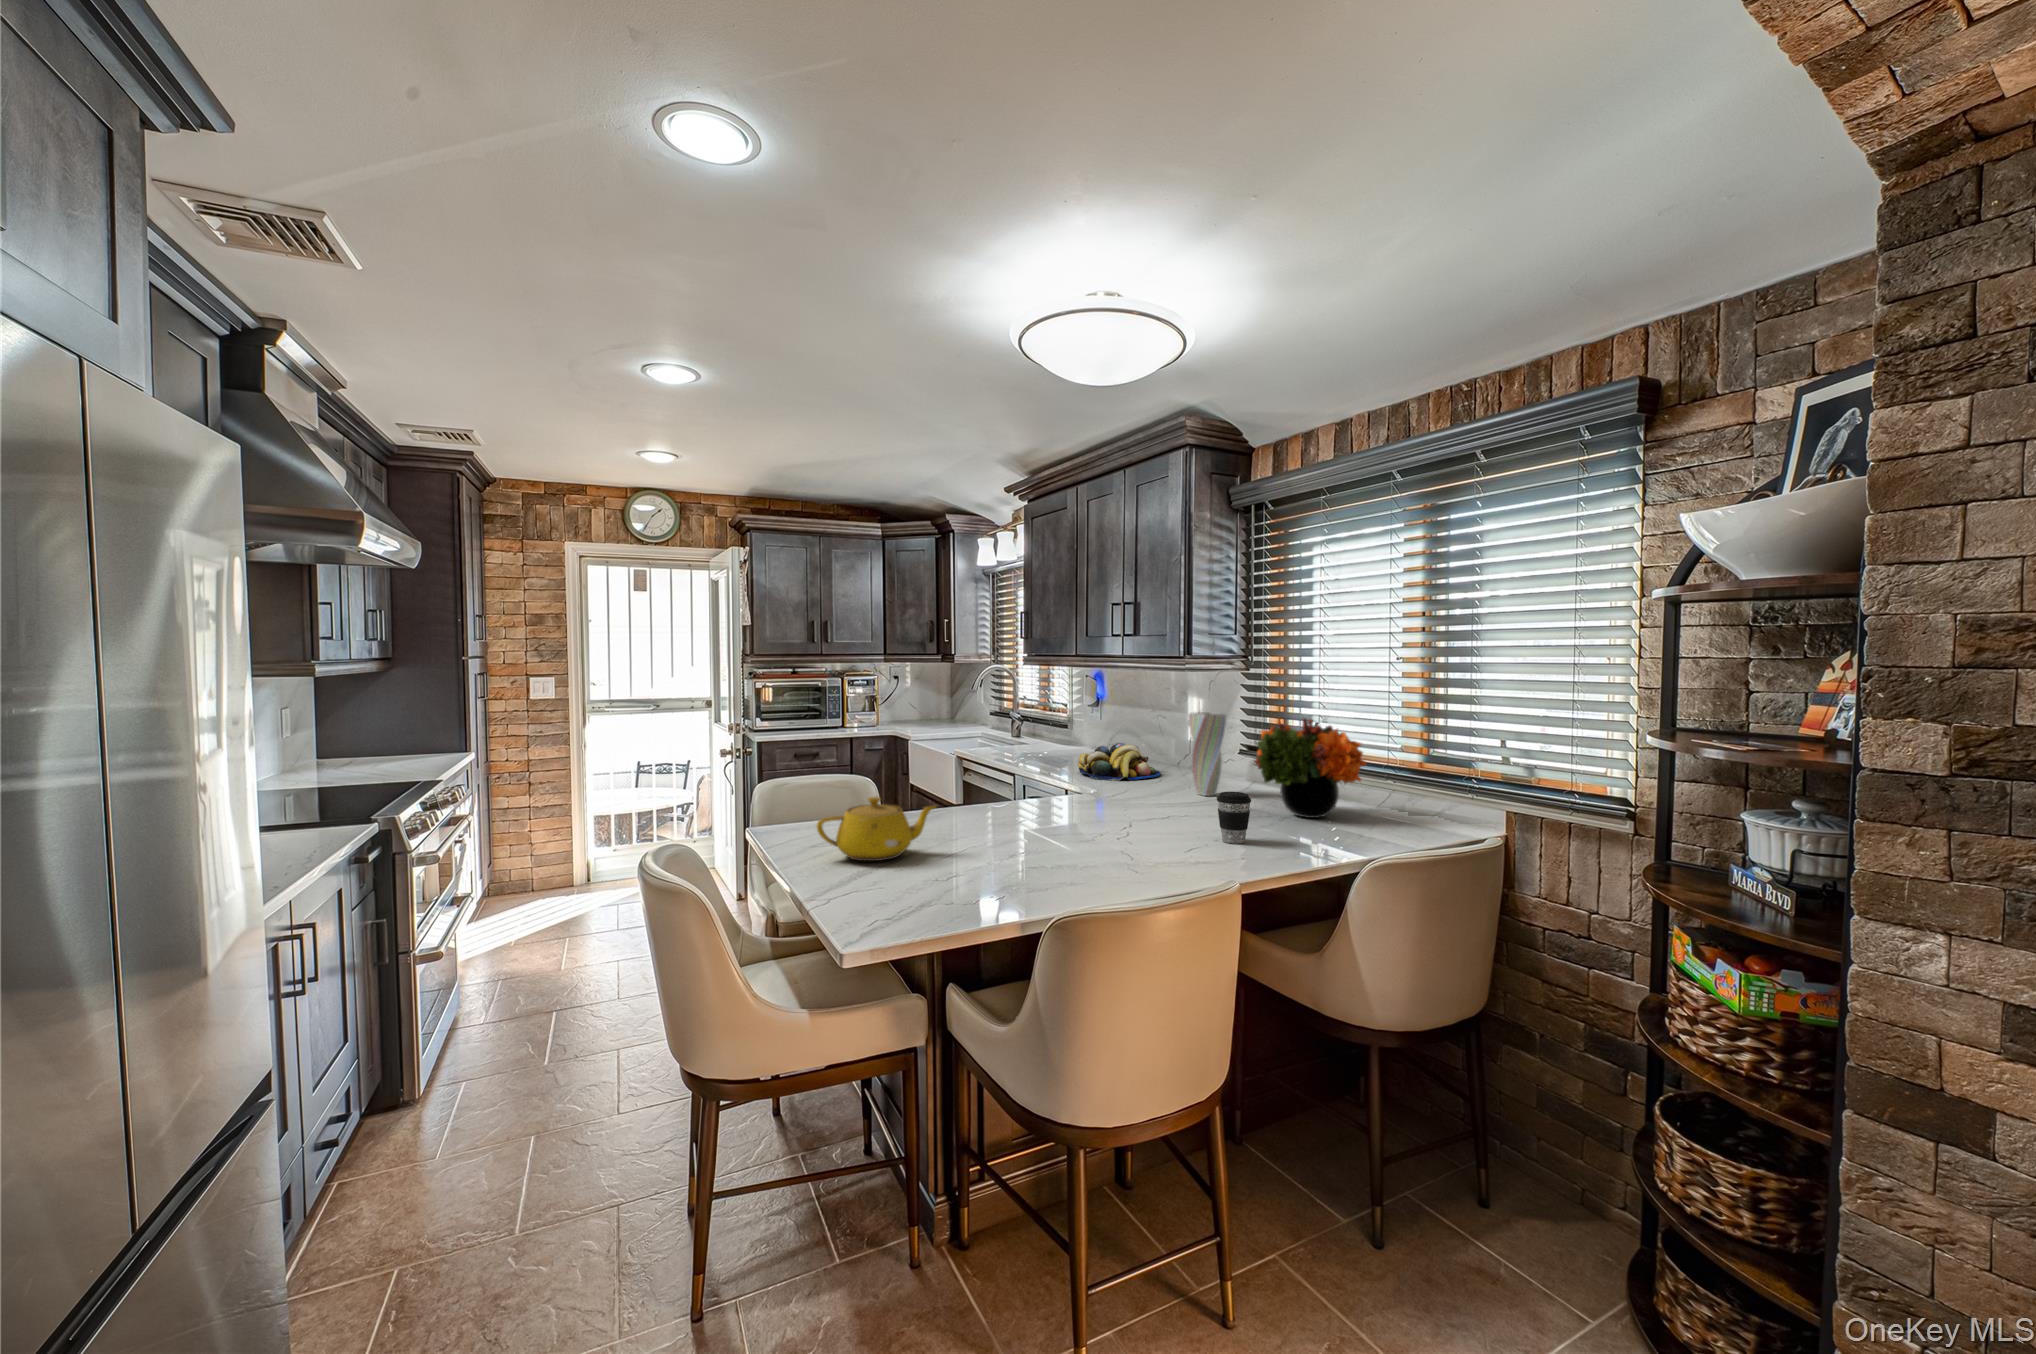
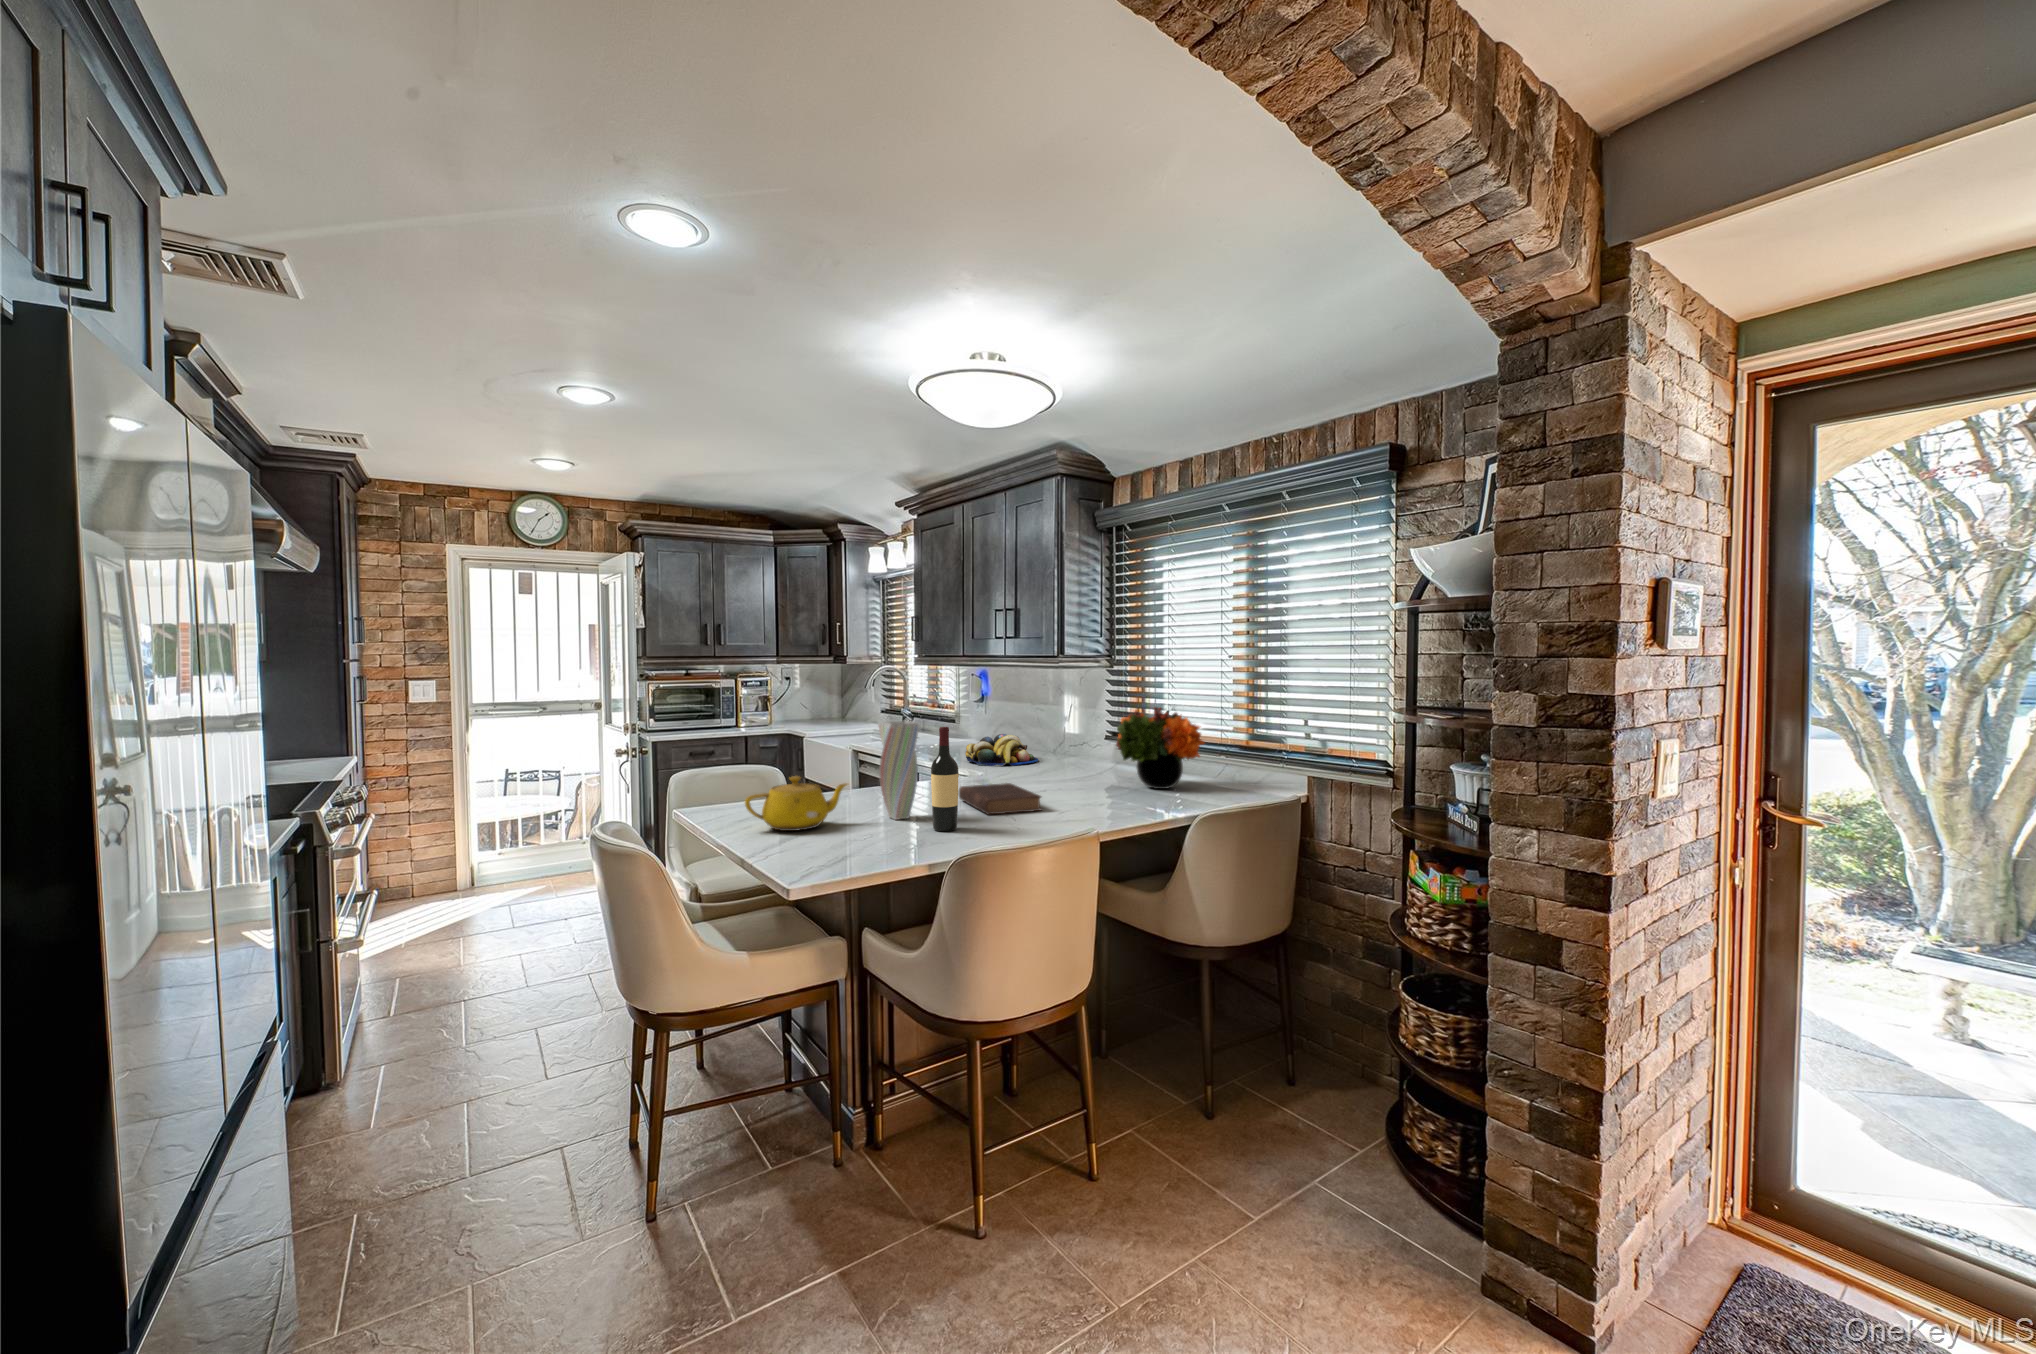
vase: present [1188,712,1226,796] -> present [878,721,919,820]
wine bottle: none [1031,743,1064,870] -> present [931,727,959,831]
coffee cup: present [1217,792,1251,844] -> none [1083,767,1111,808]
book: none [1066,807,1166,848] -> present [959,783,1041,815]

